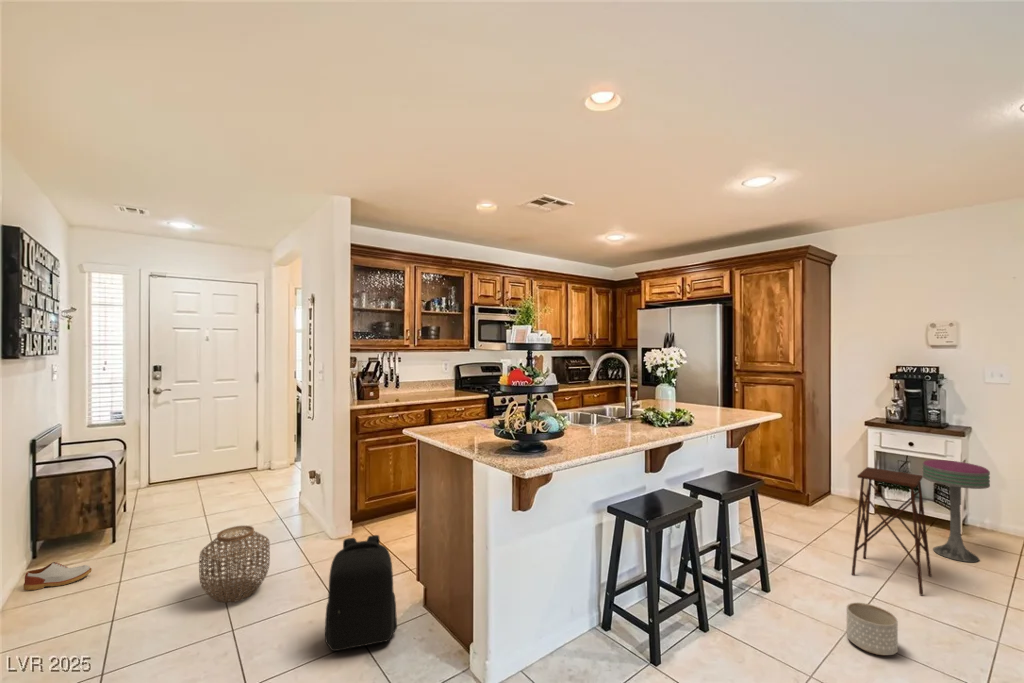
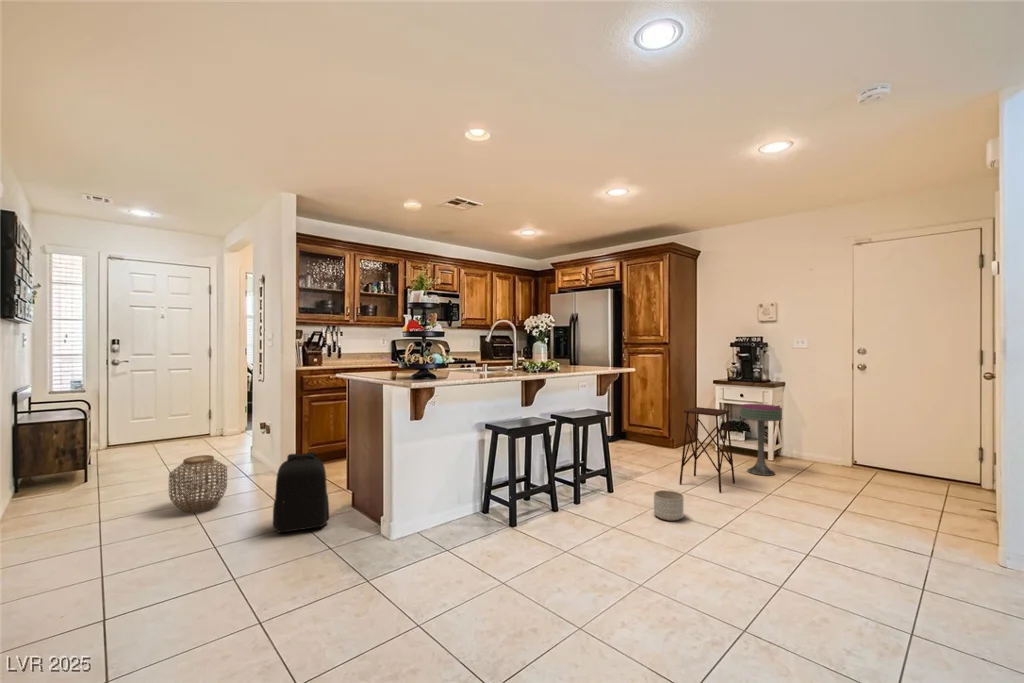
shoe: present [23,562,92,591] -> none [12,489,71,511]

